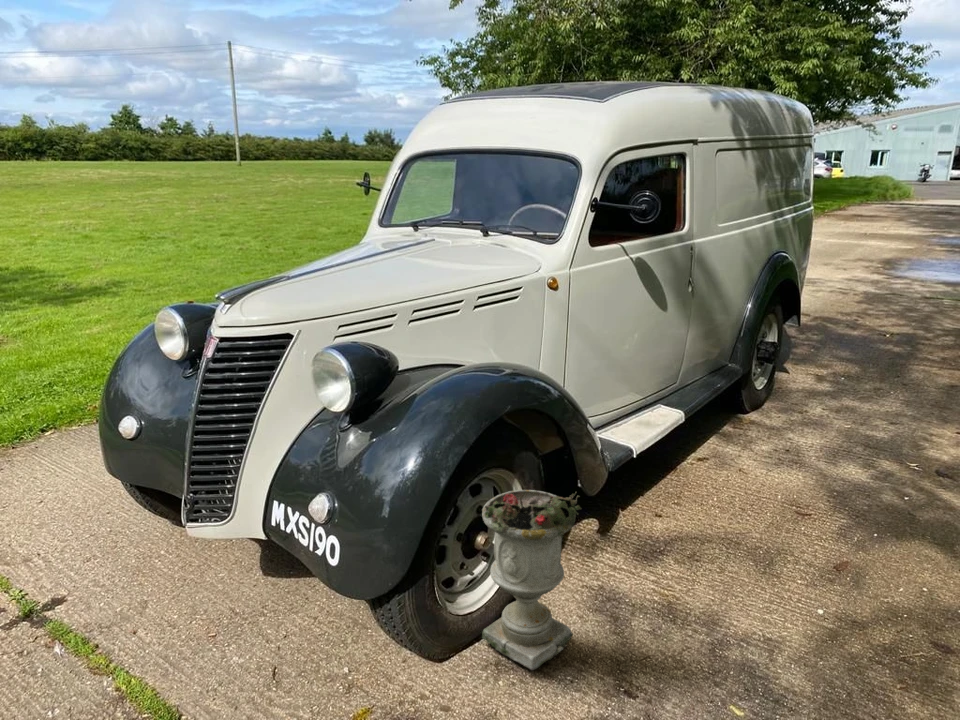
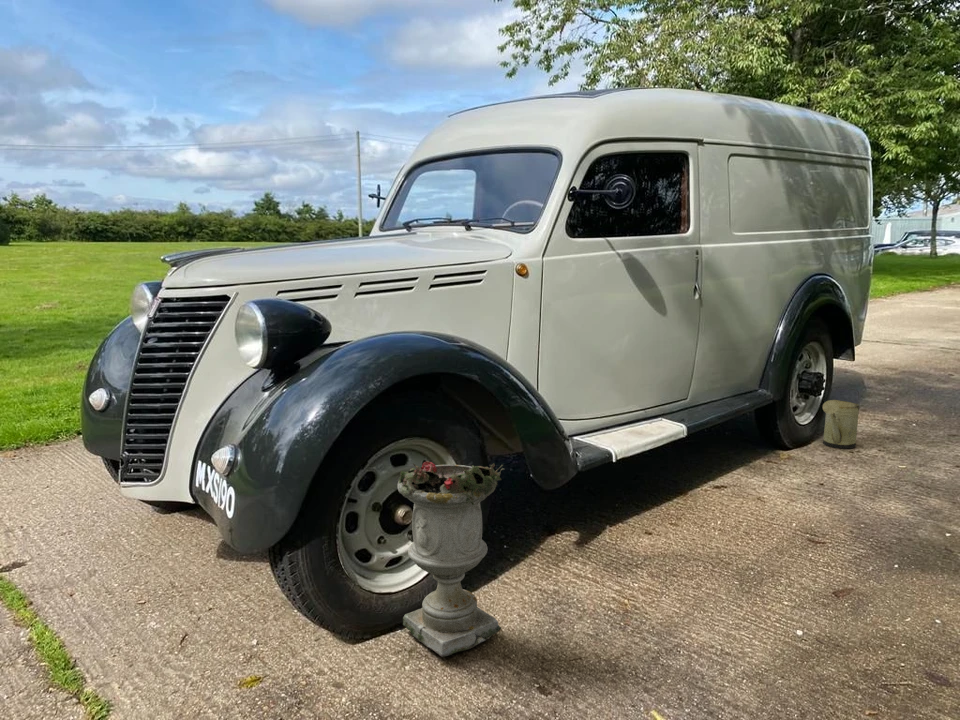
watering can: none [772,353,806,408] -> present [823,387,859,449]

